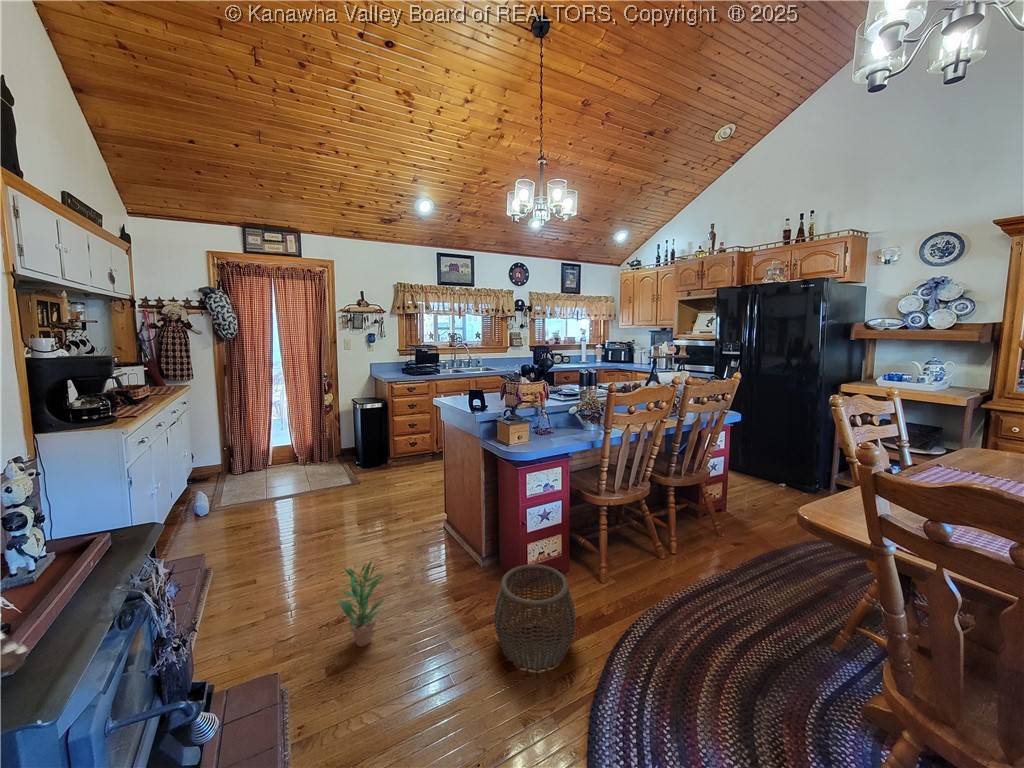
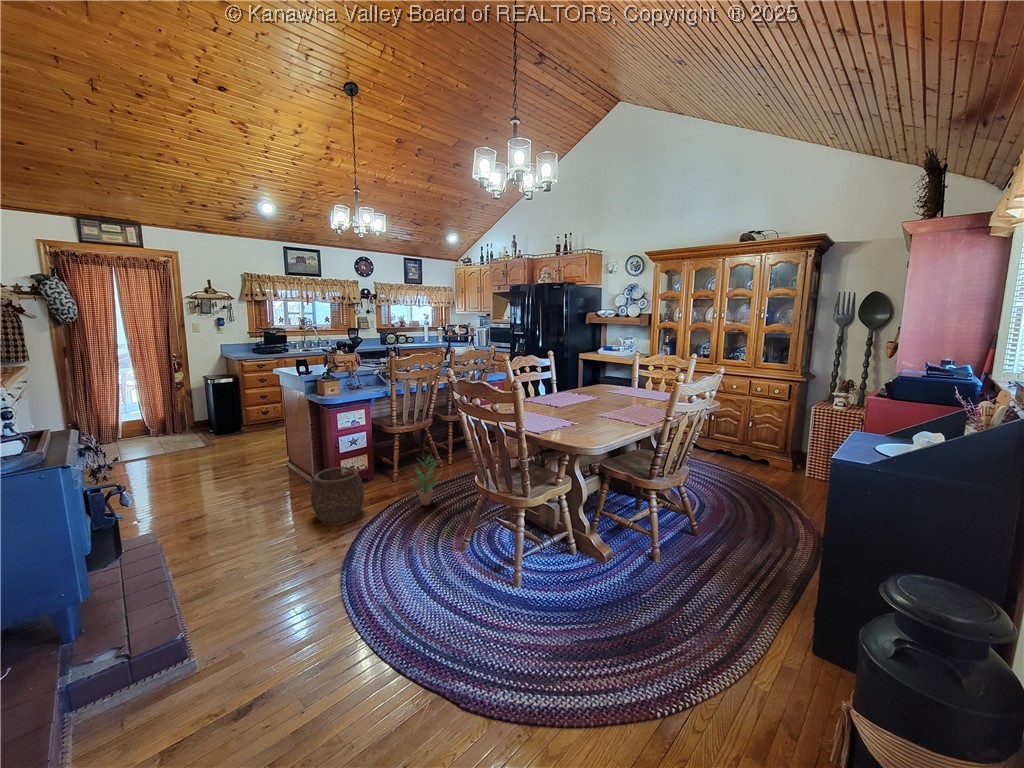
potted plant: present [338,560,385,647] -> present [411,455,438,505]

